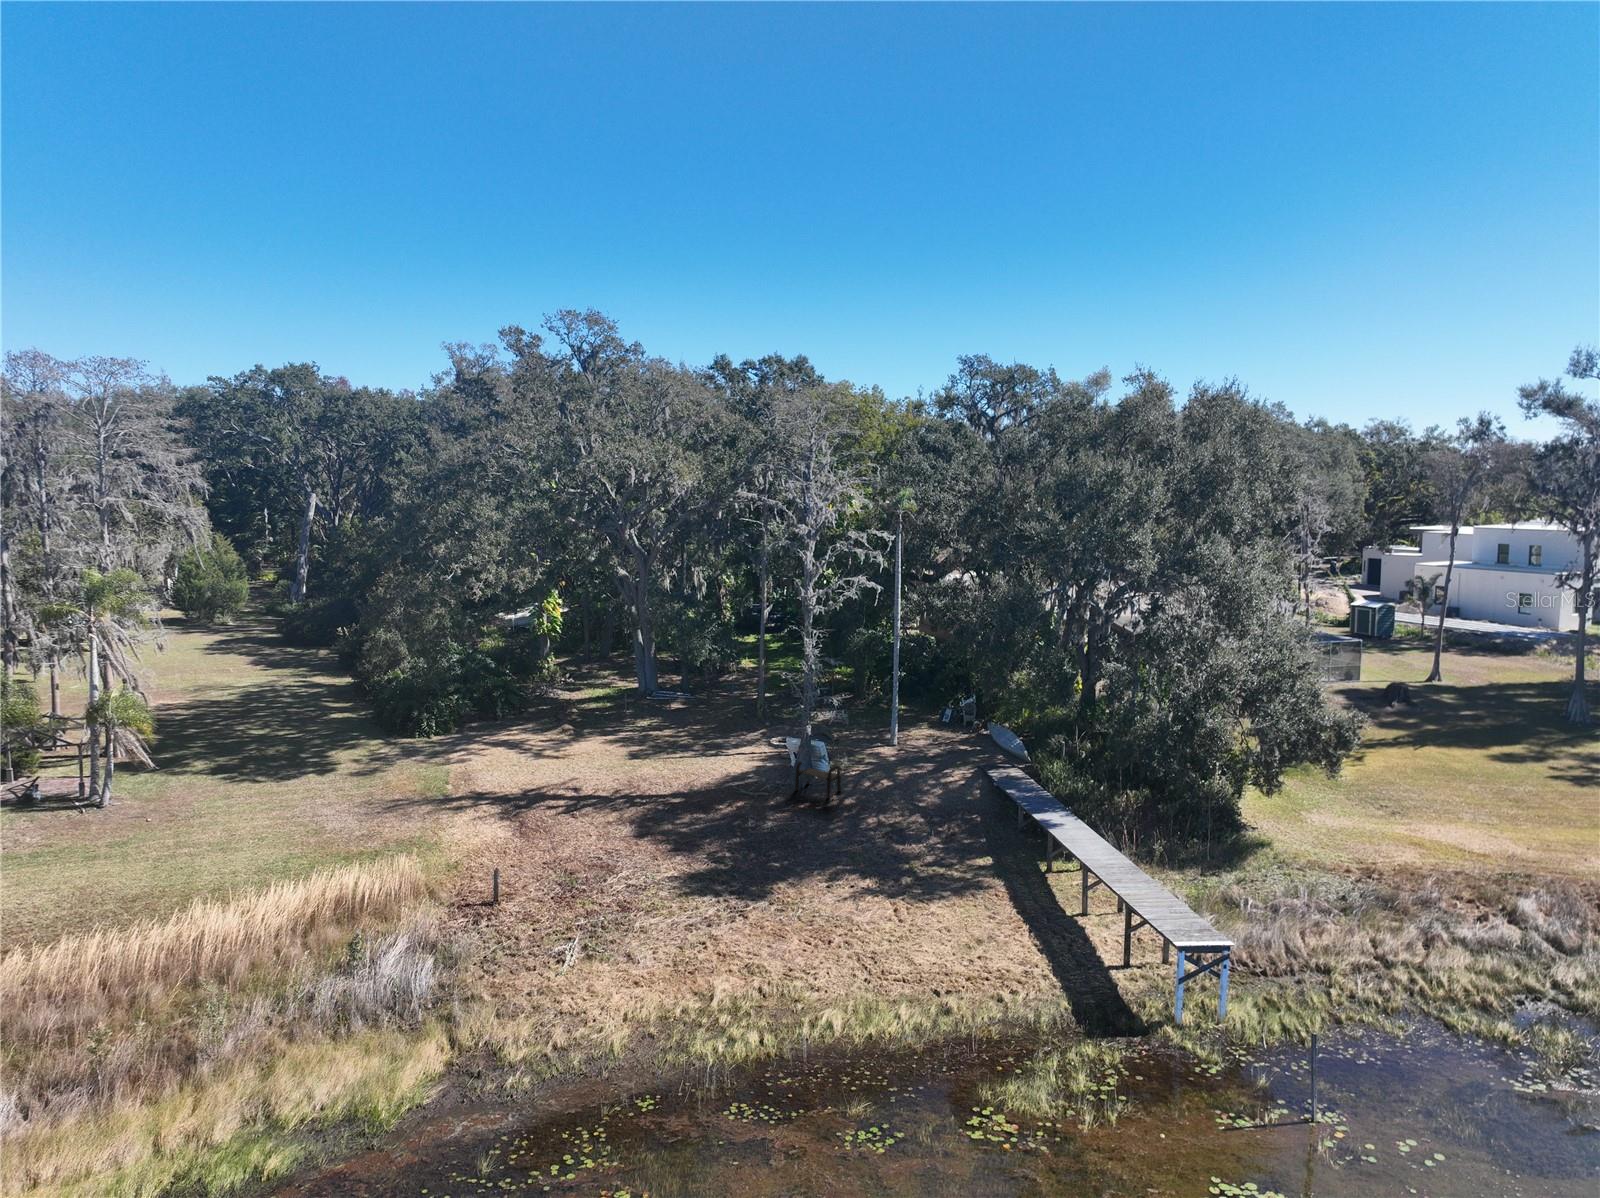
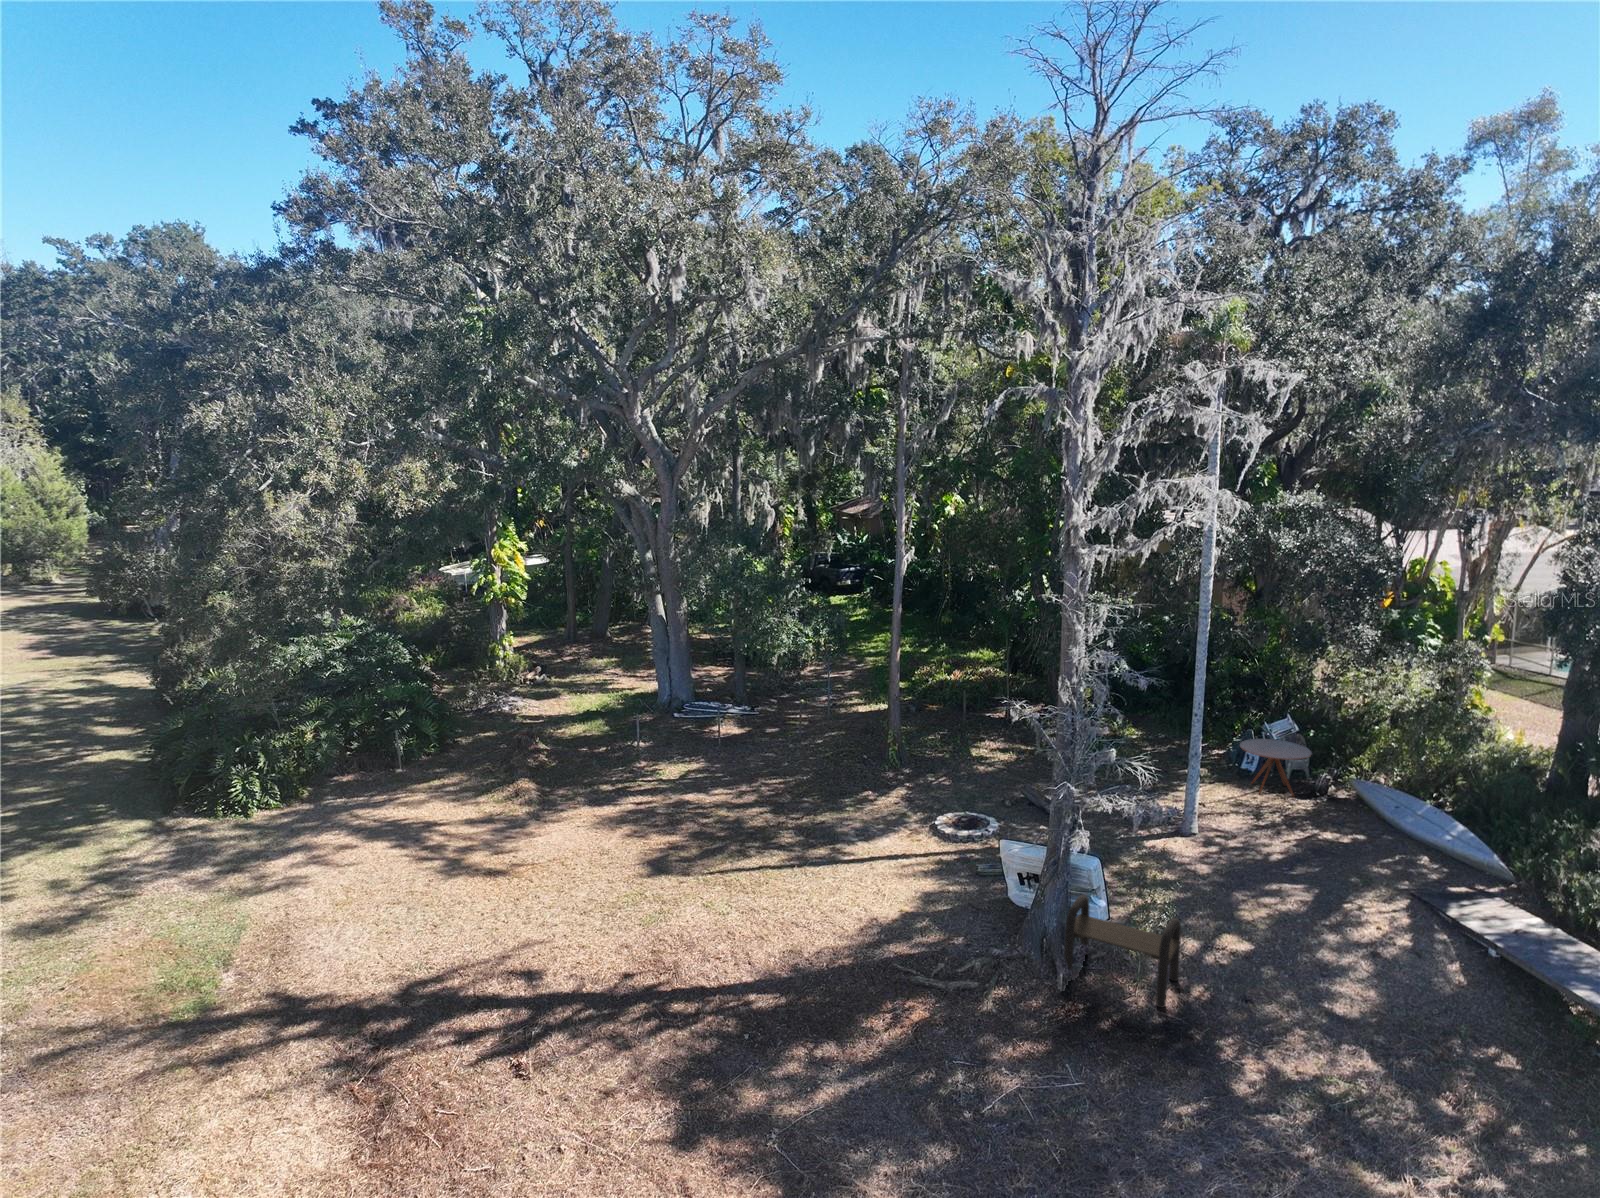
round table: none [921,707,952,734] -> present [1240,739,1312,796]

